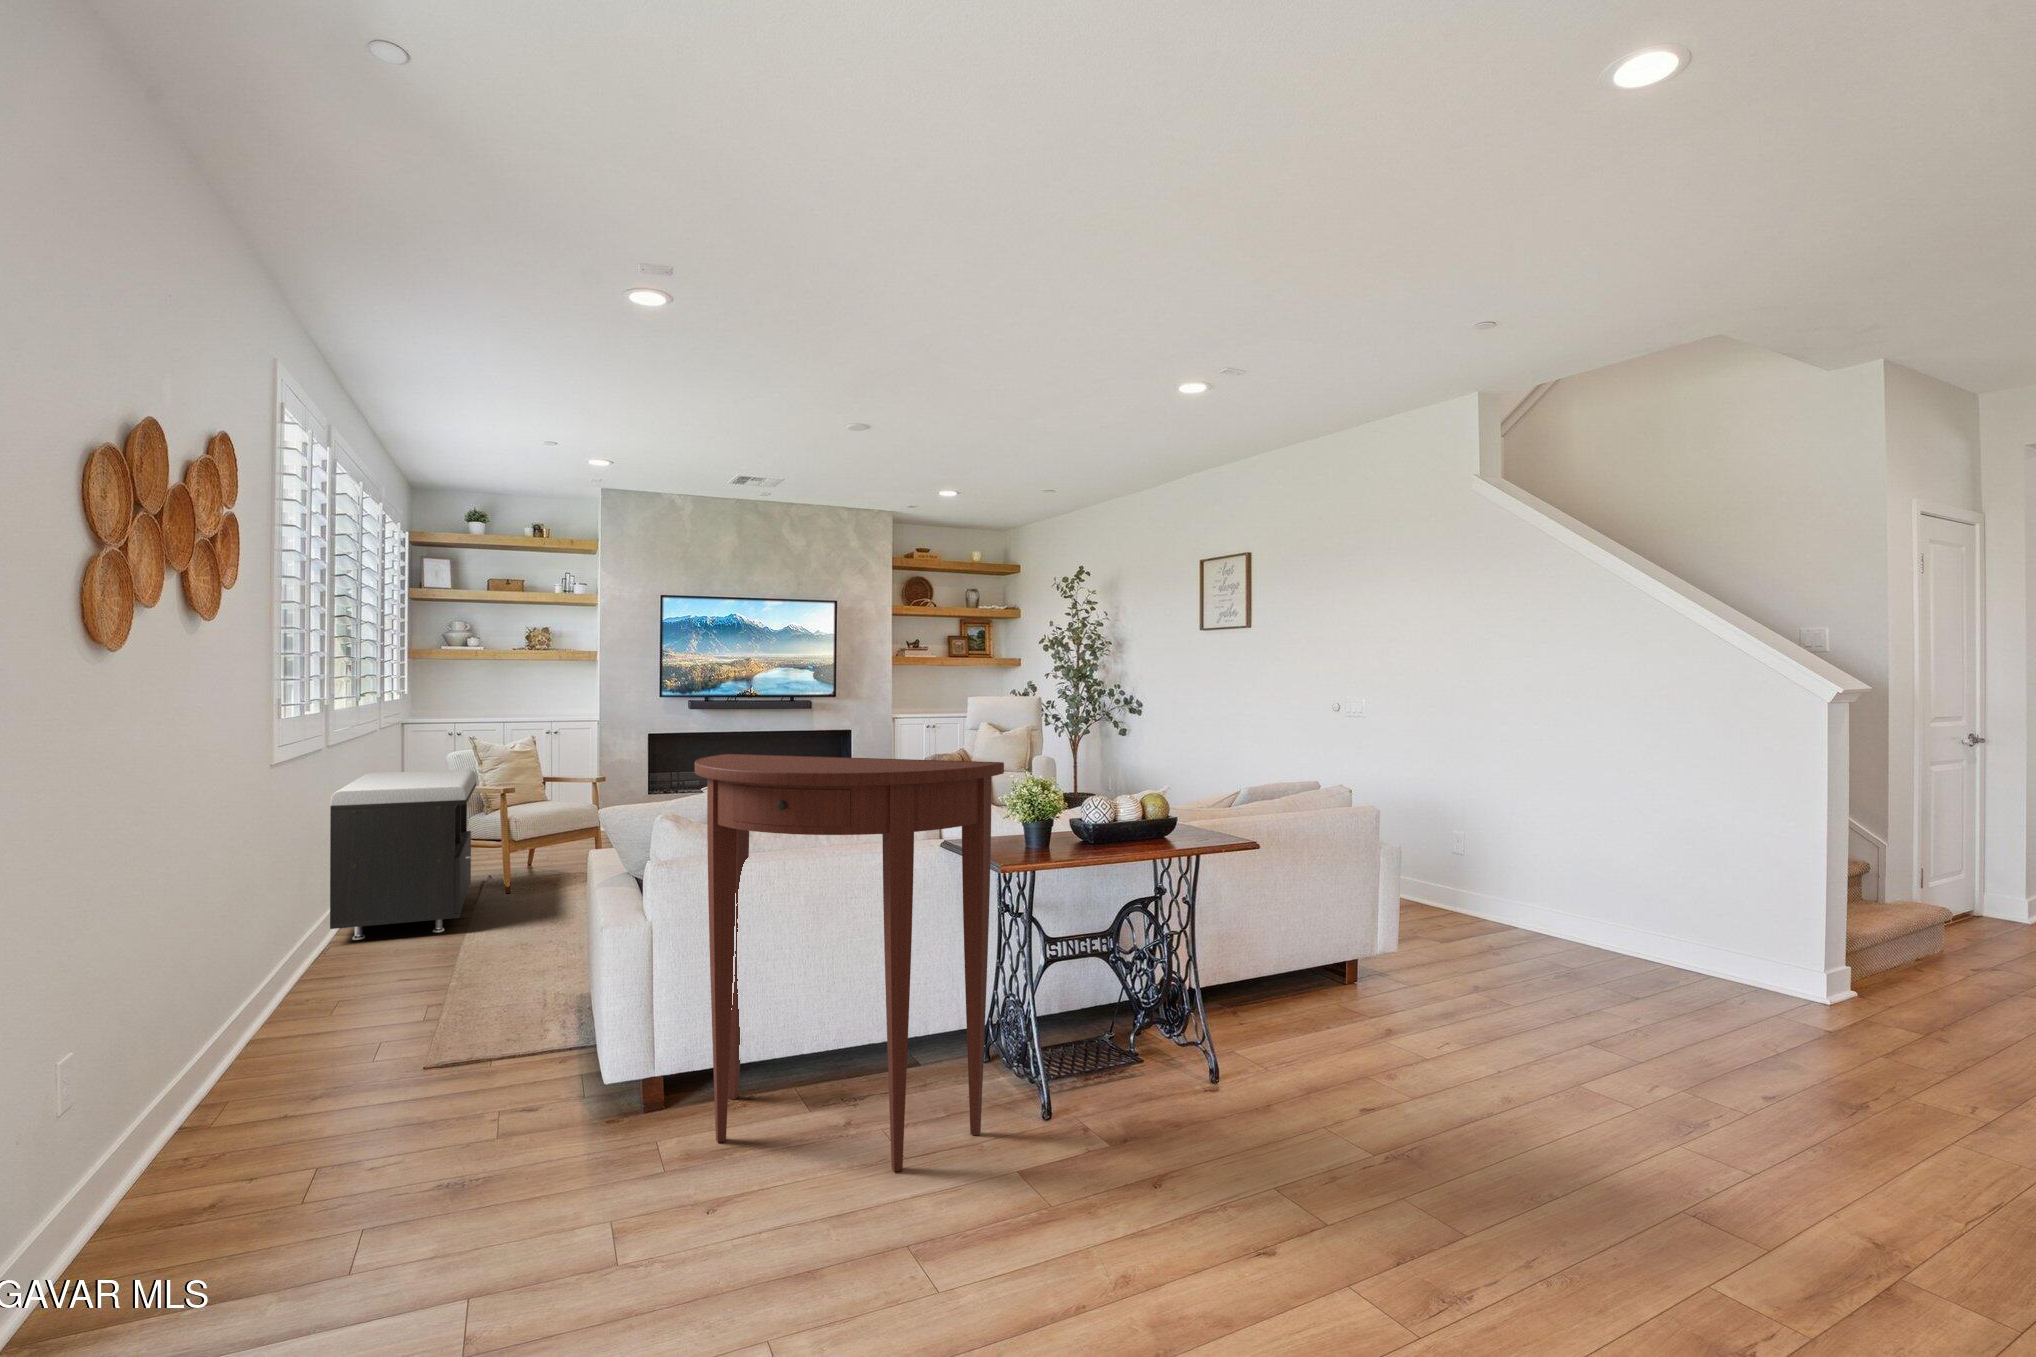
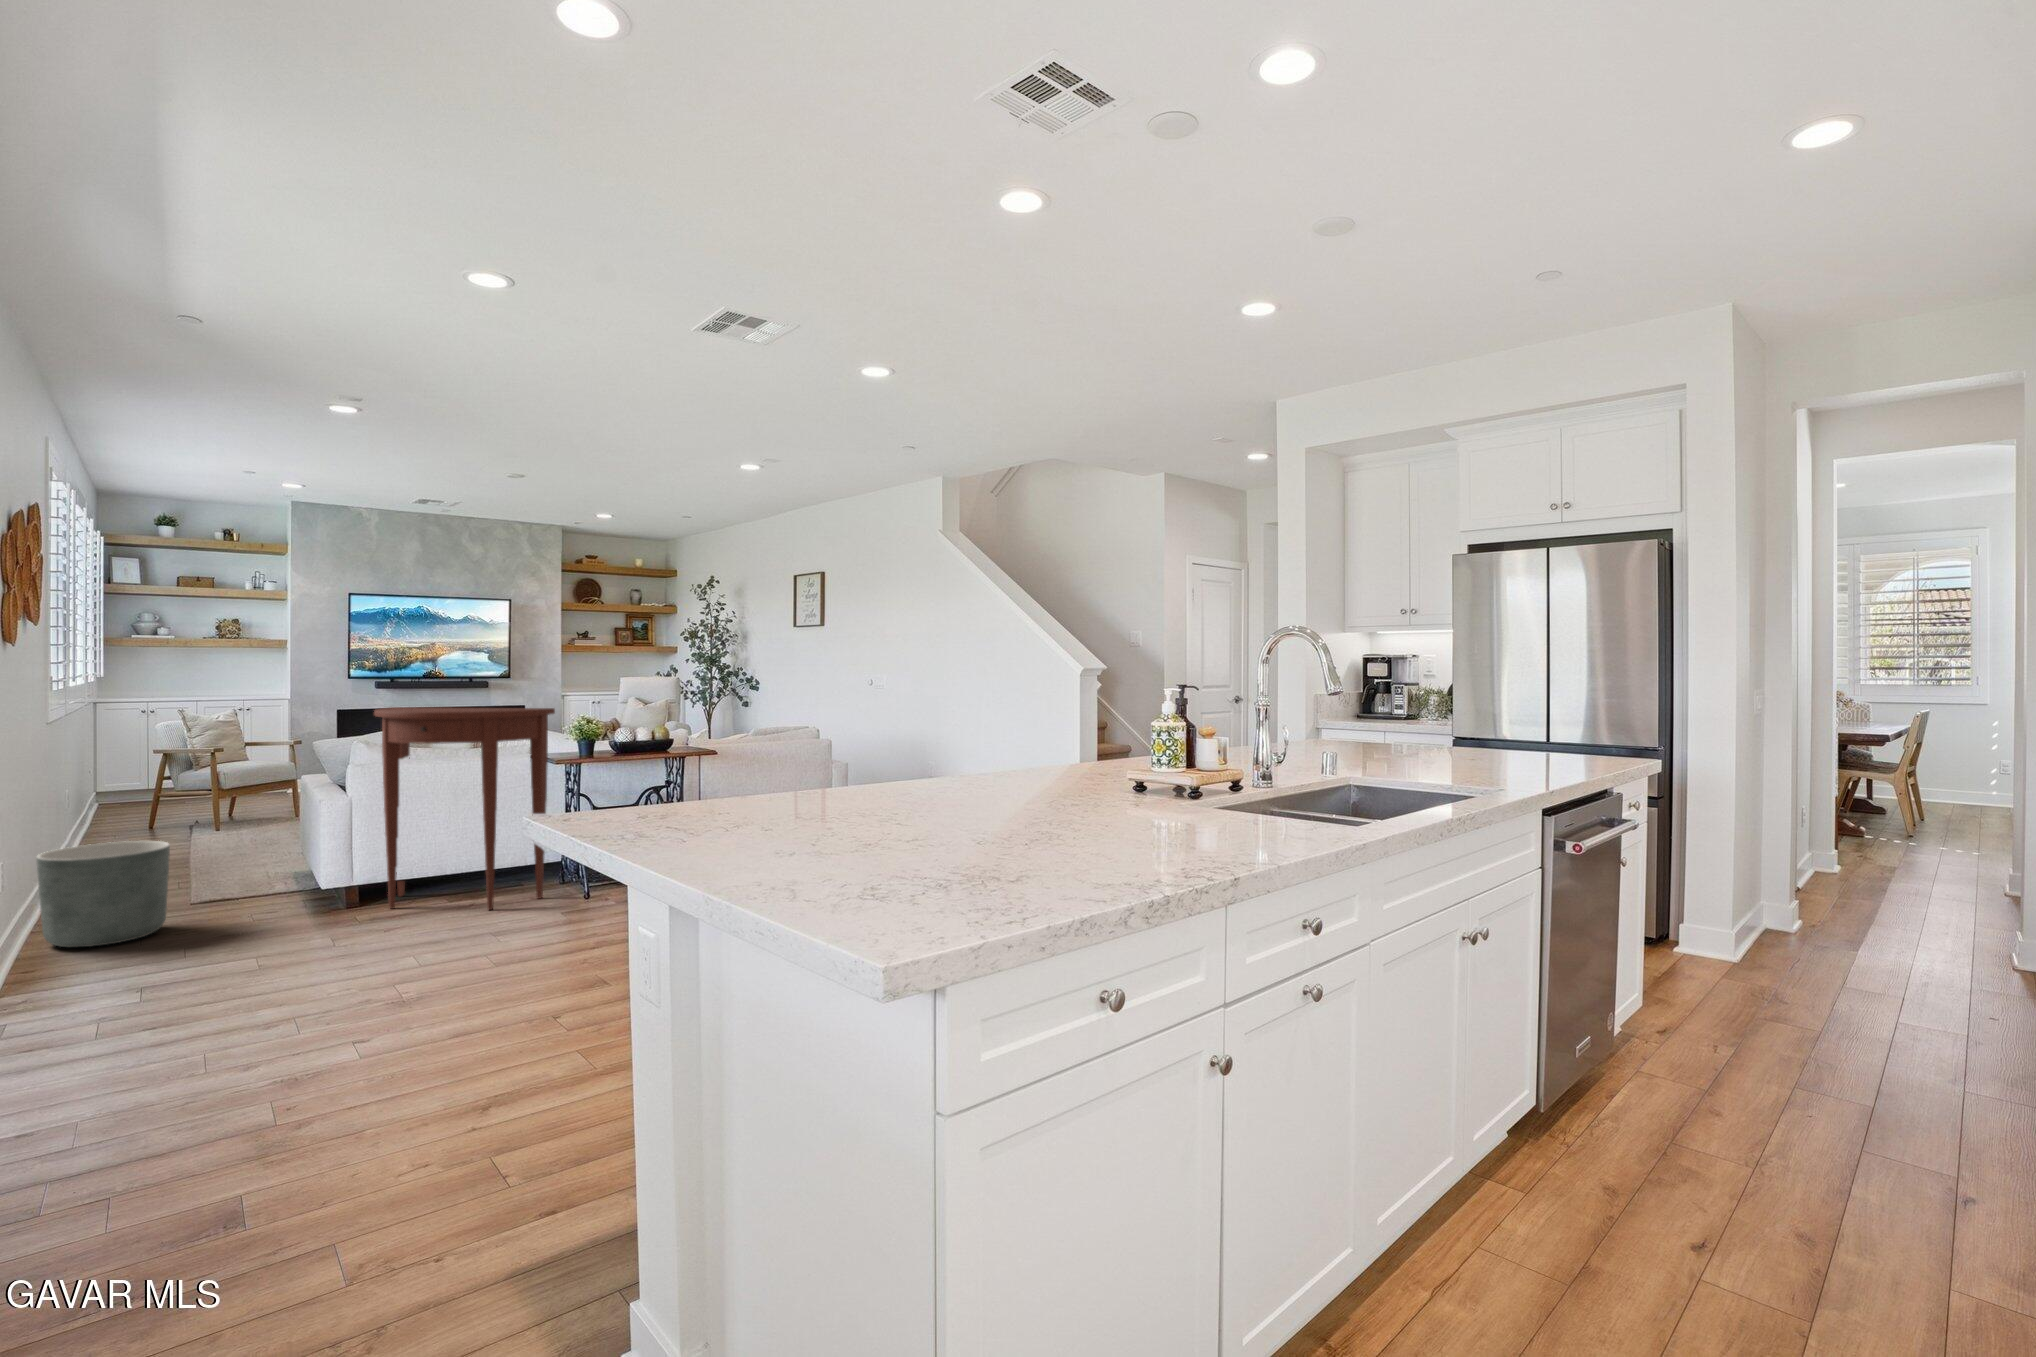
storage bench: present [330,770,476,940] -> none [80,733,192,853]
planter: none [120,998,355,1232] -> present [36,841,170,947]

